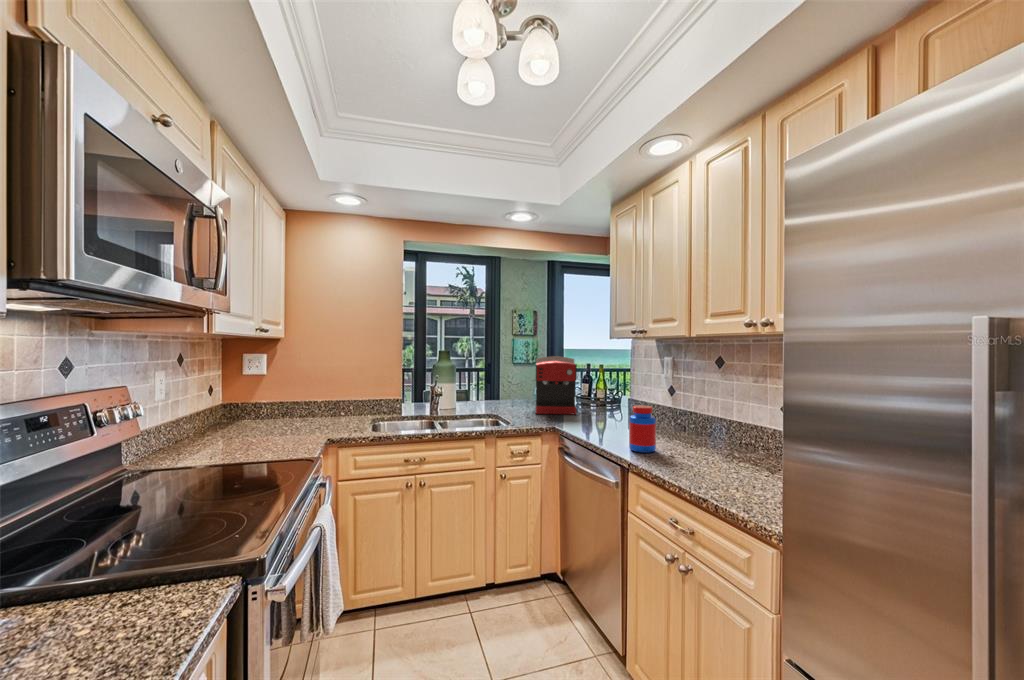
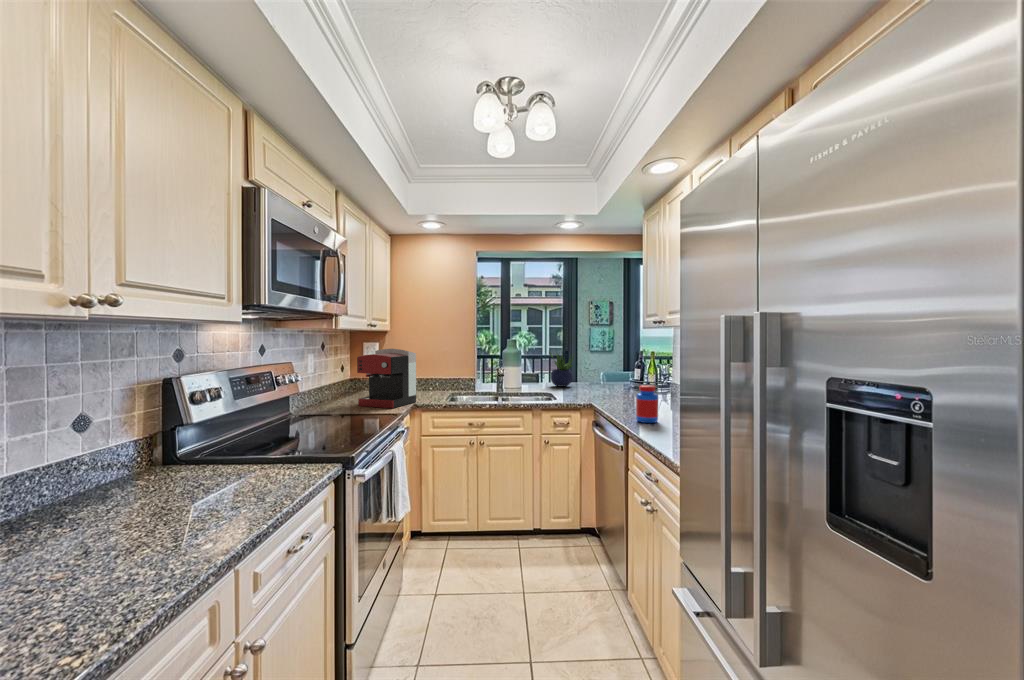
coffee maker: present [536,356,577,414] -> present [357,349,416,408]
potted plant: none [484,361,515,404] -> present [550,353,574,387]

